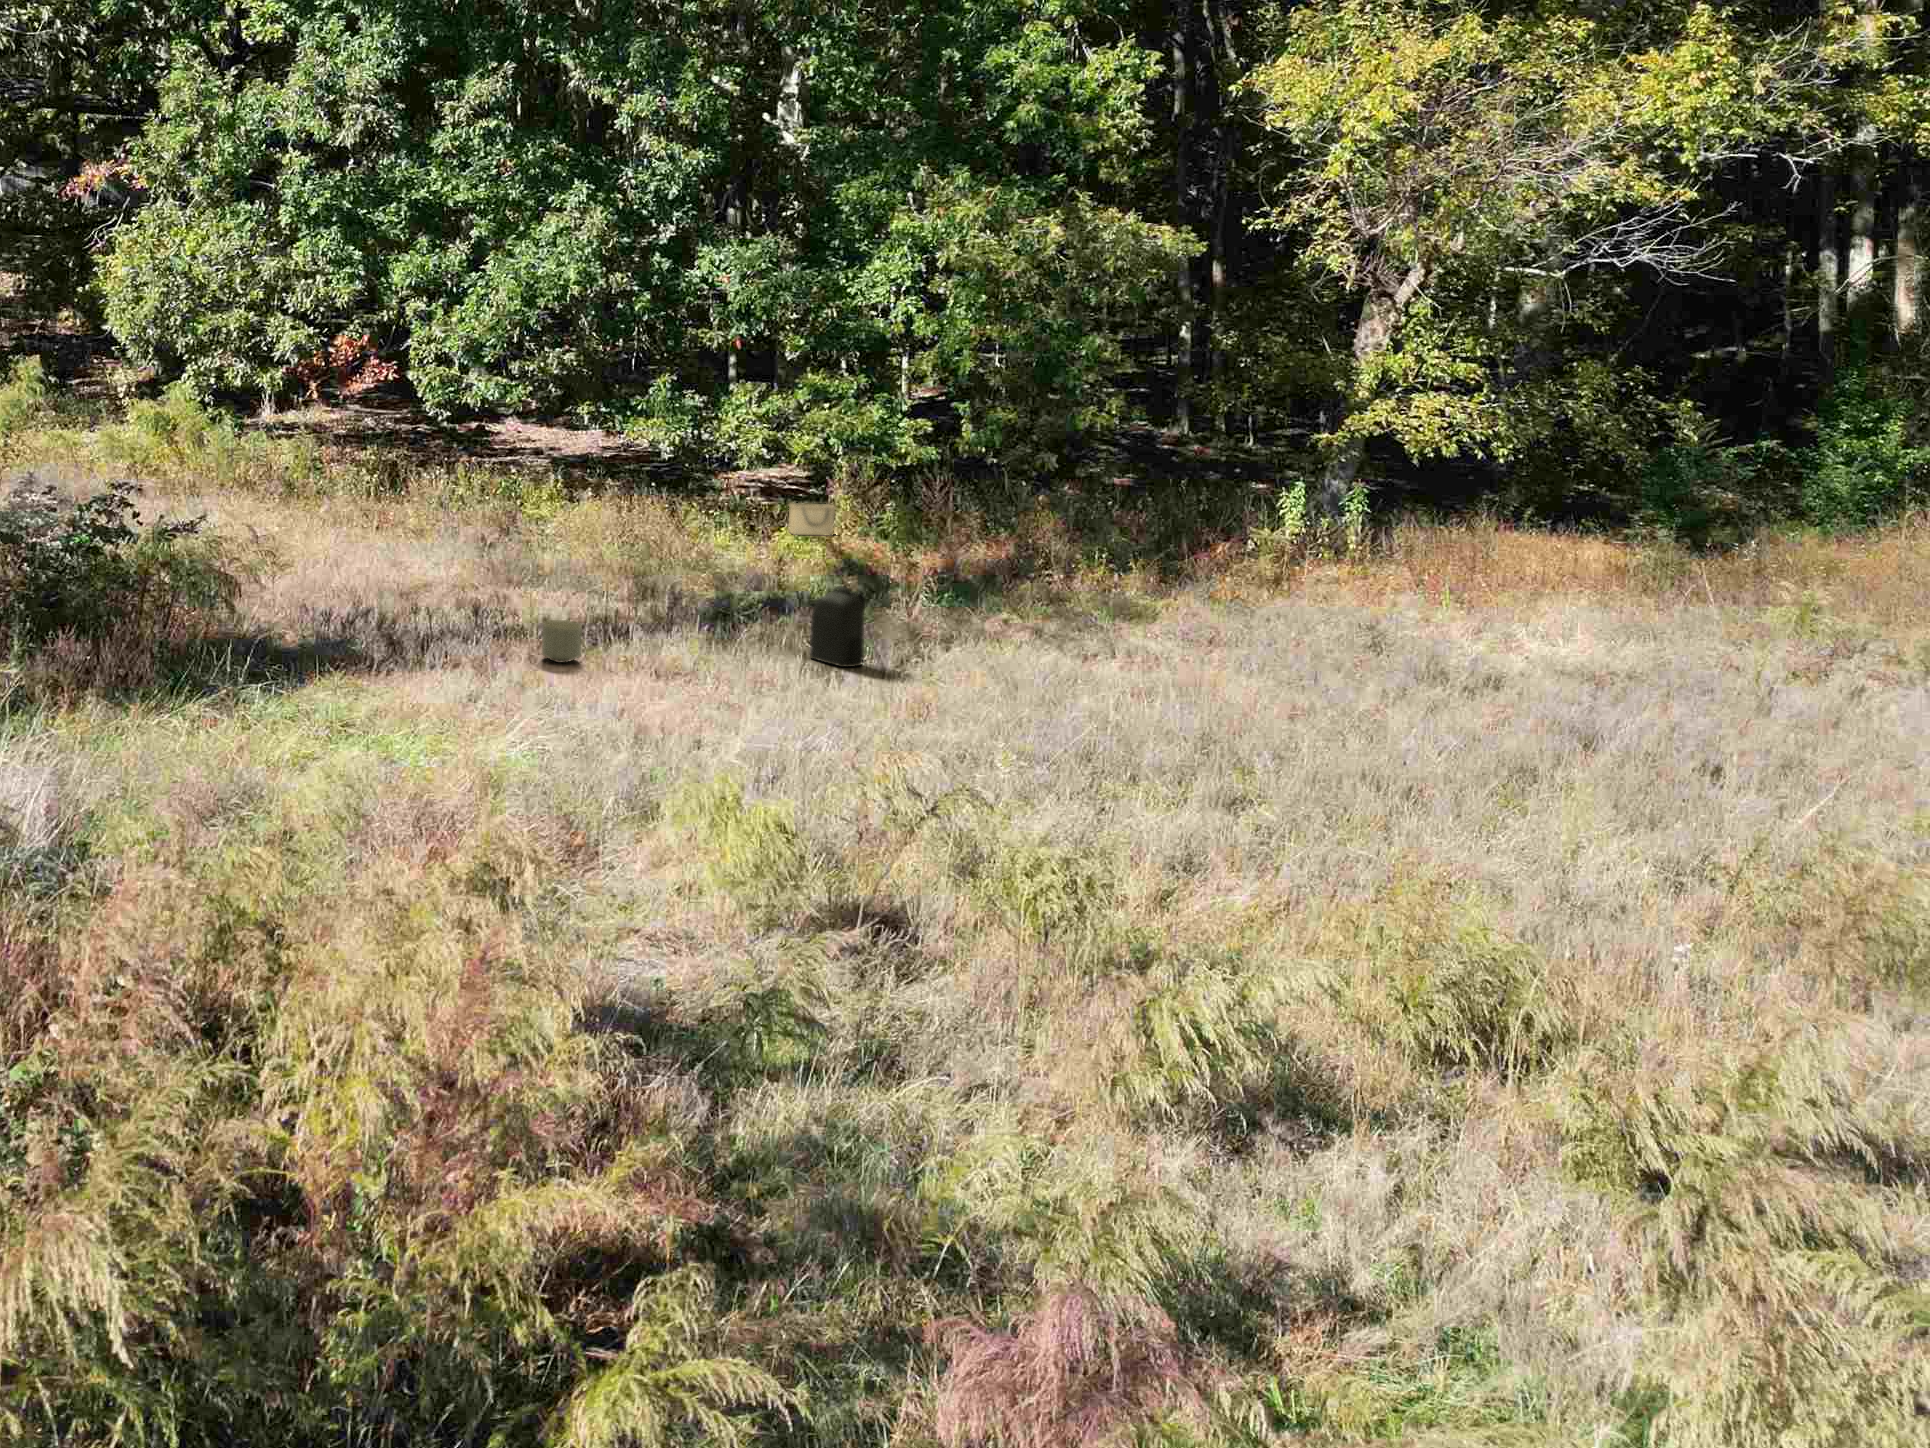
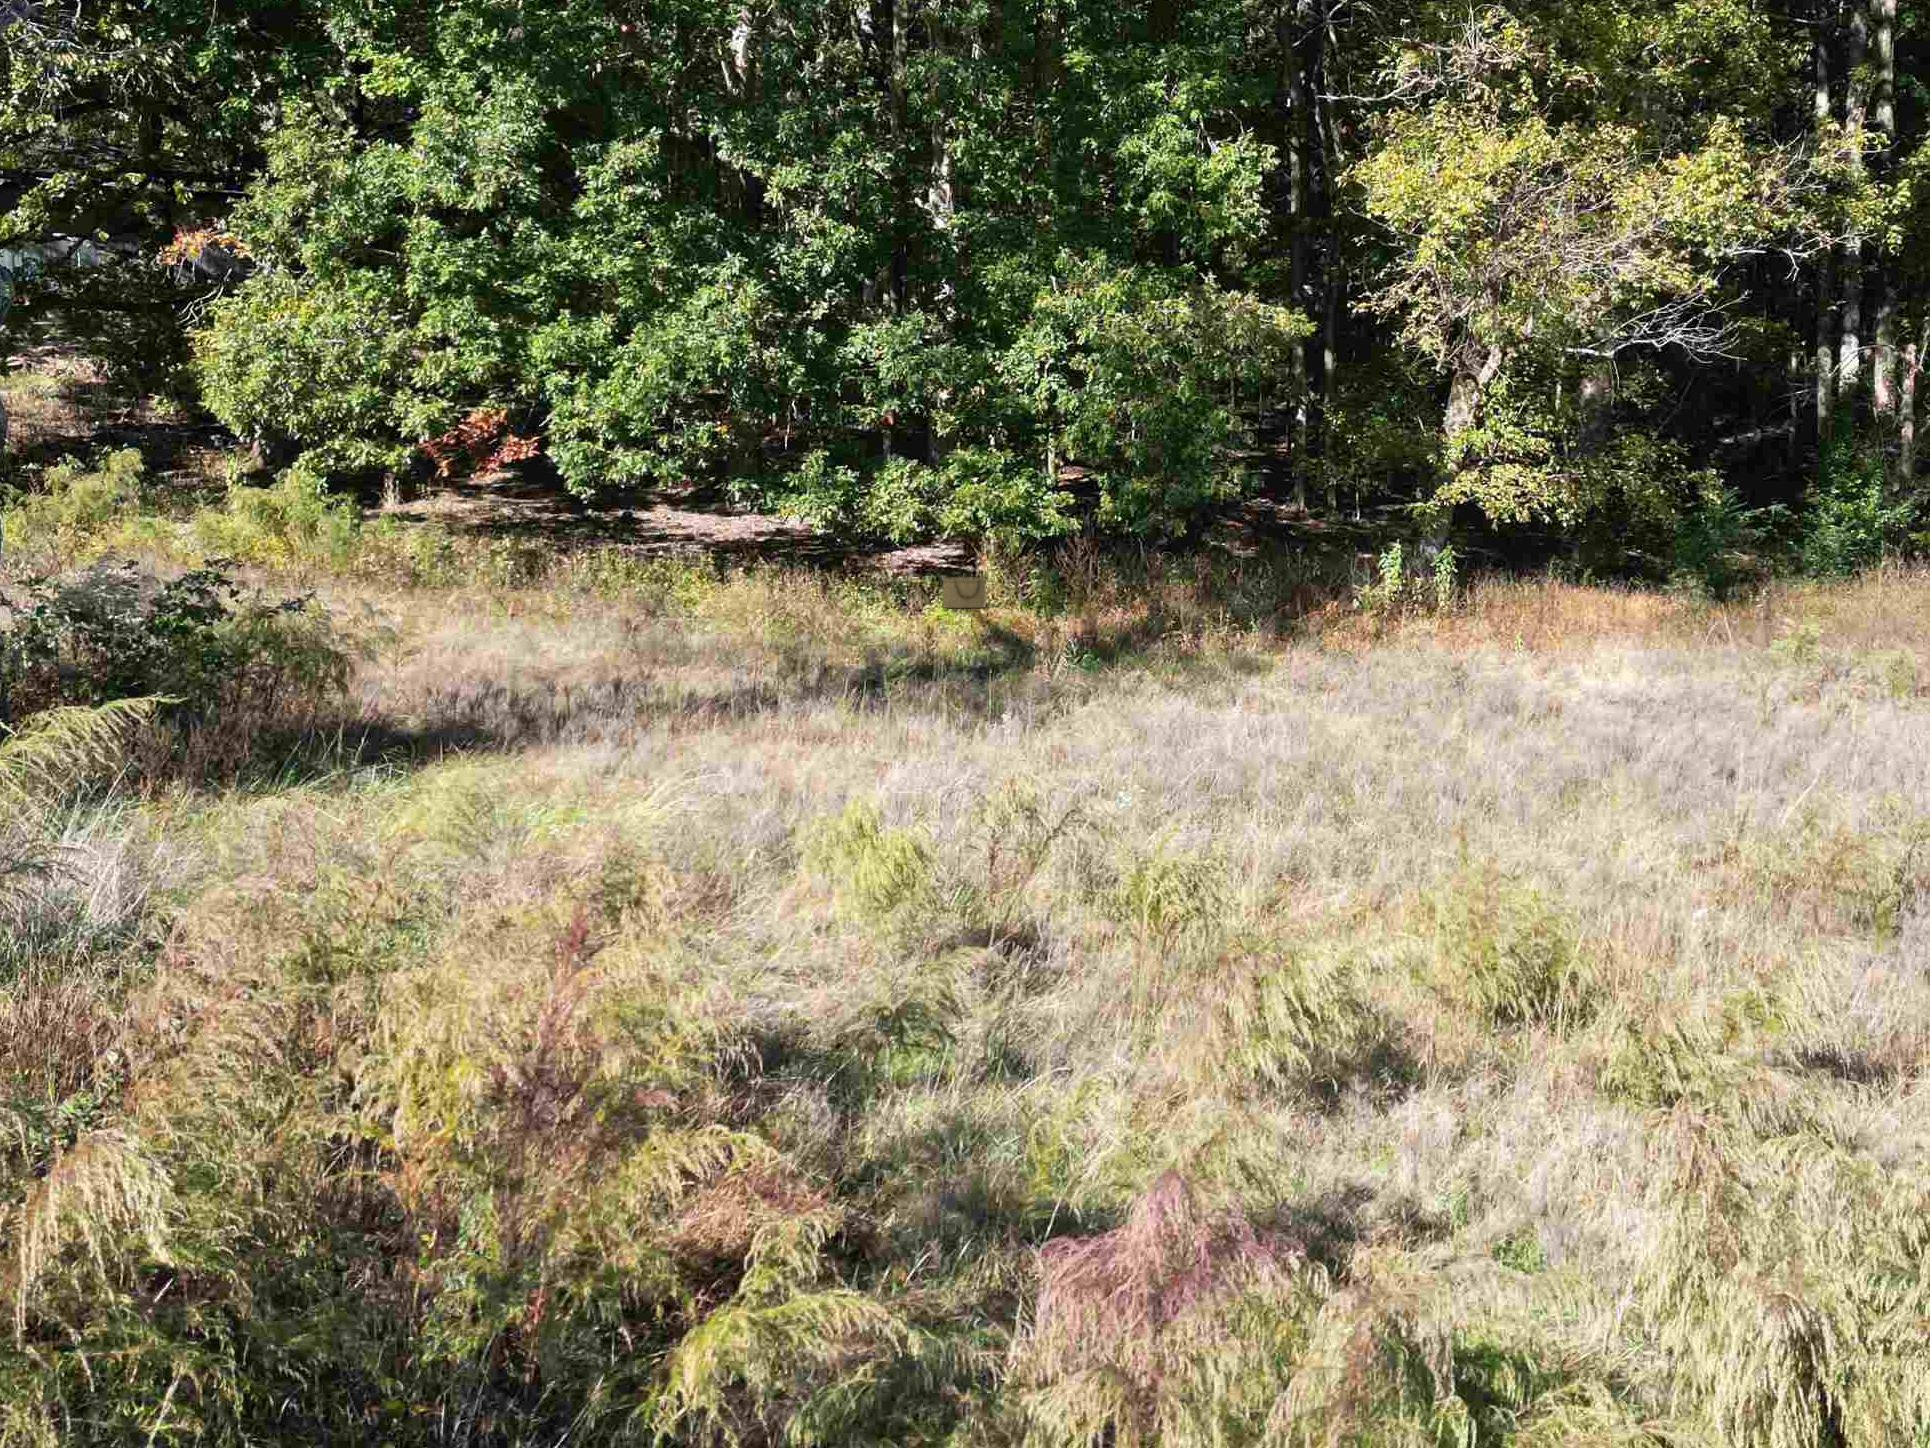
backpack: present [810,586,865,667] -> none [923,631,975,705]
planter: present [542,620,582,663] -> none [663,672,702,712]

